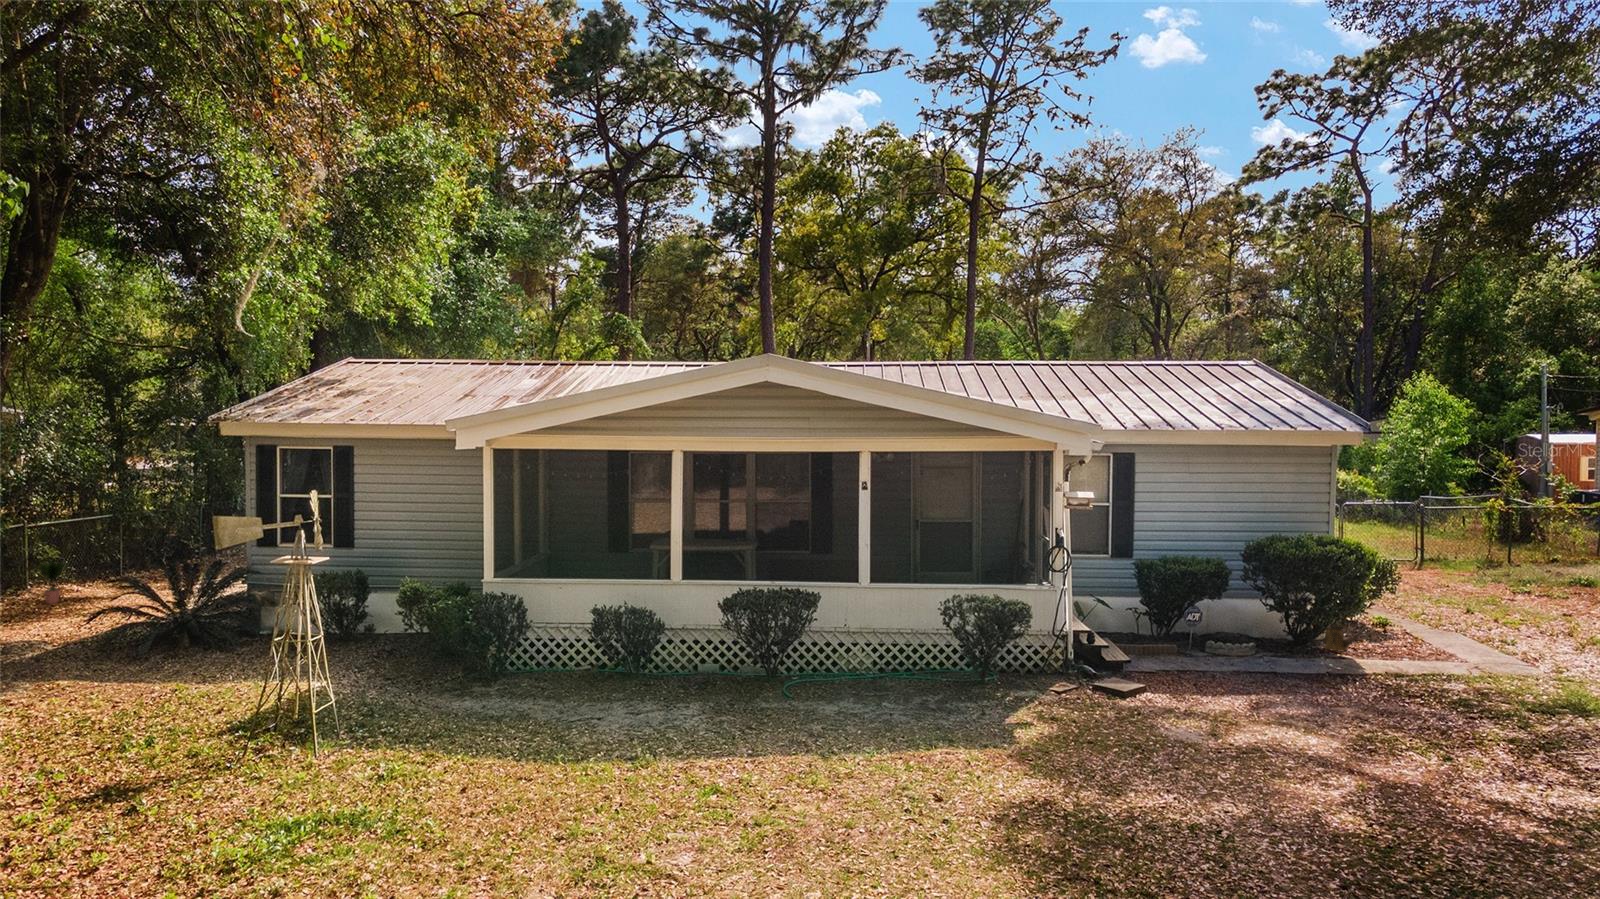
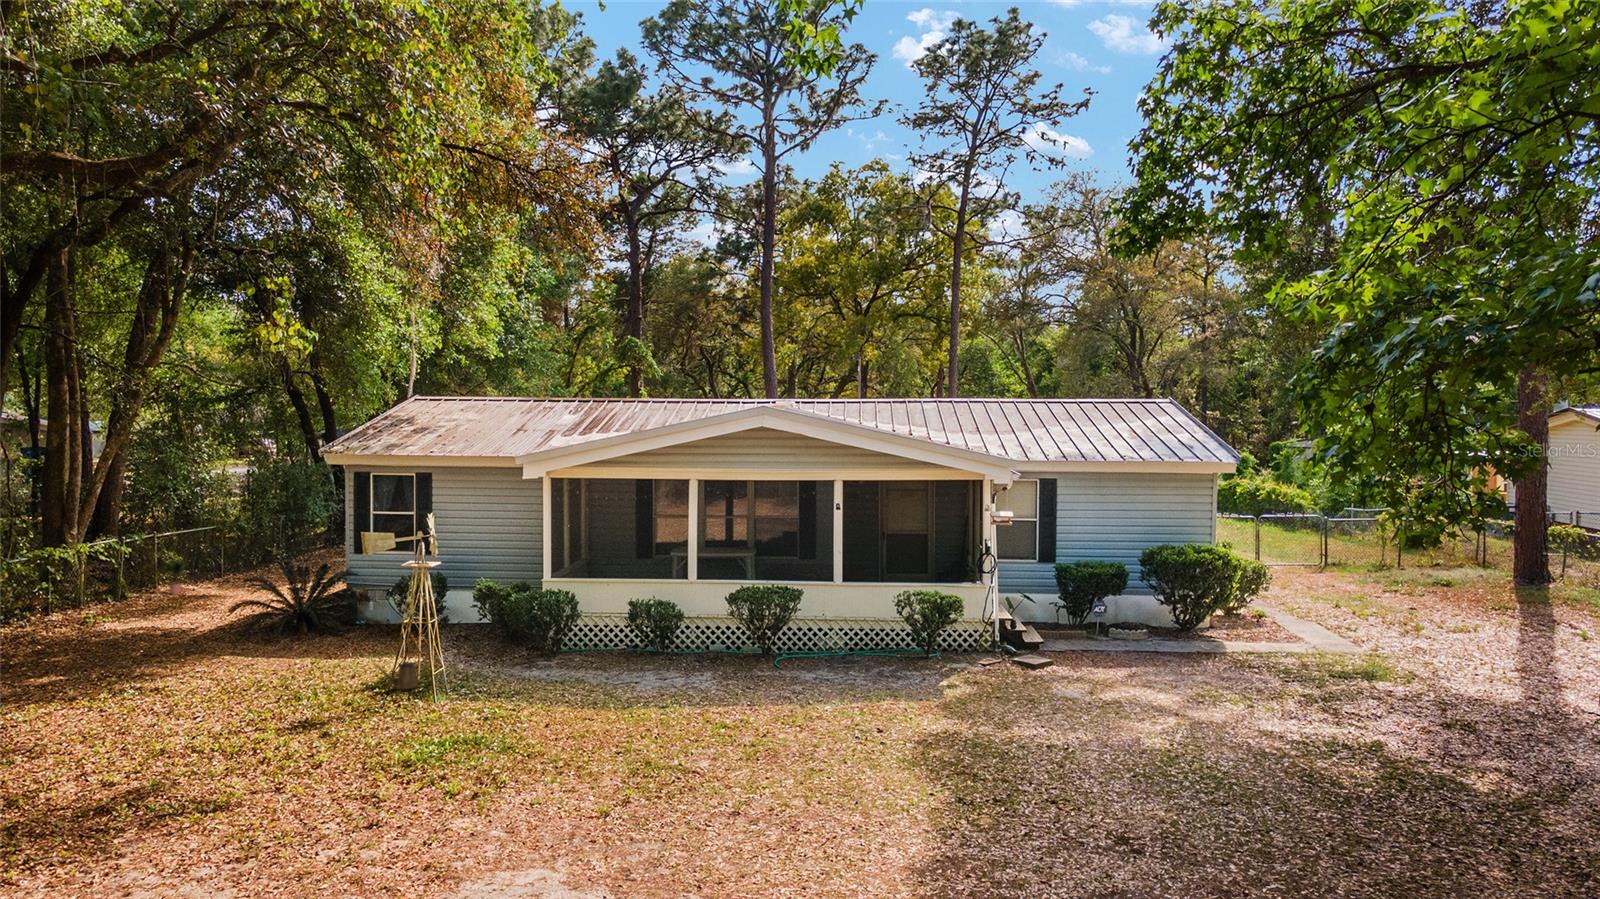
watering can: present [1323,625,1367,651] -> present [375,662,418,690]

